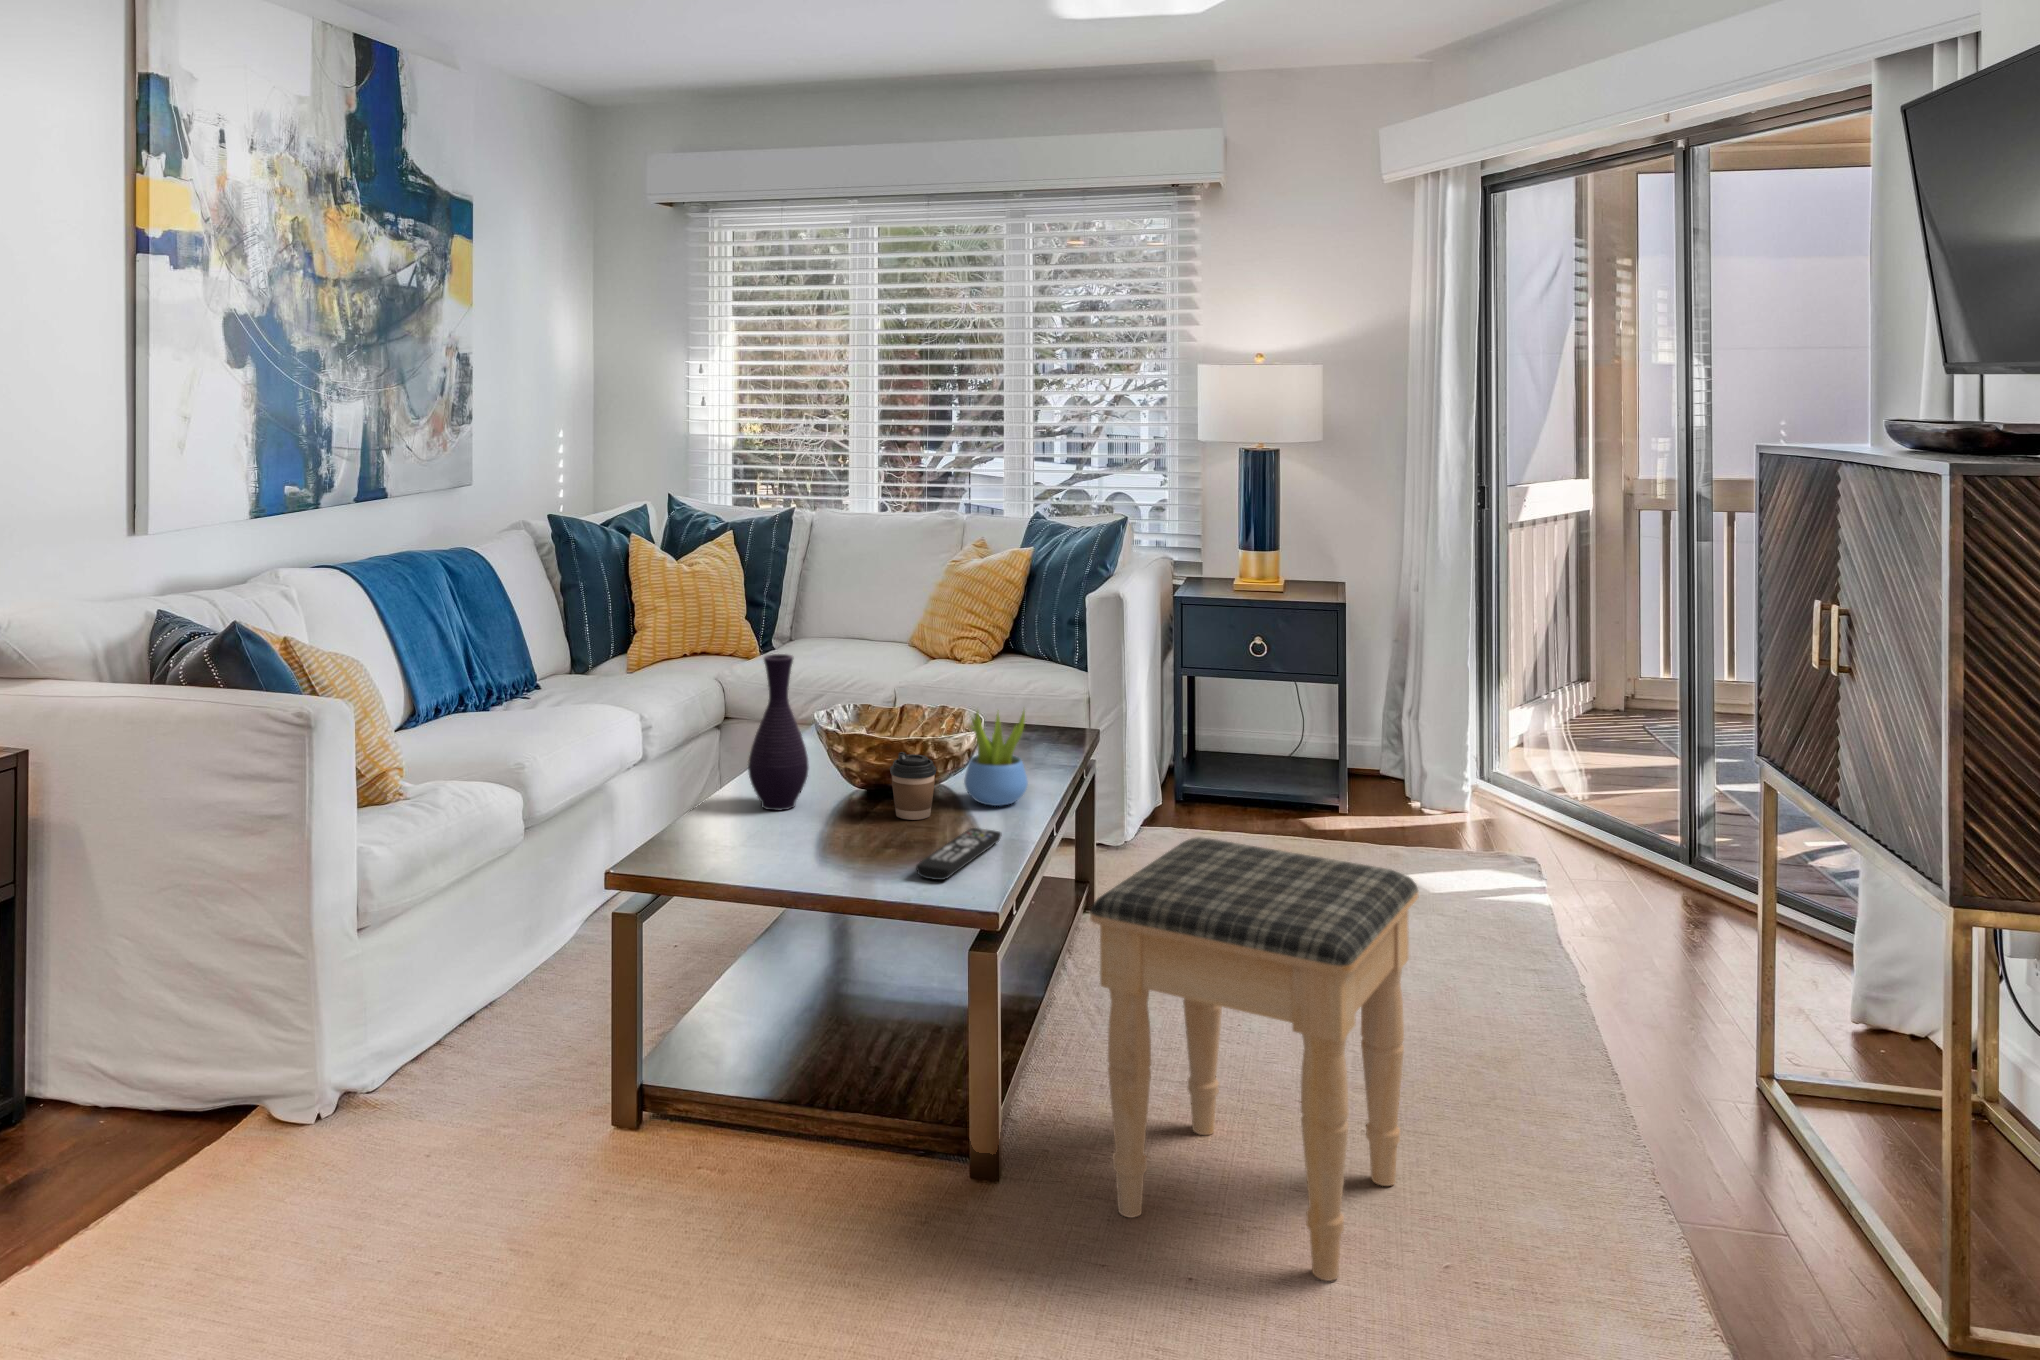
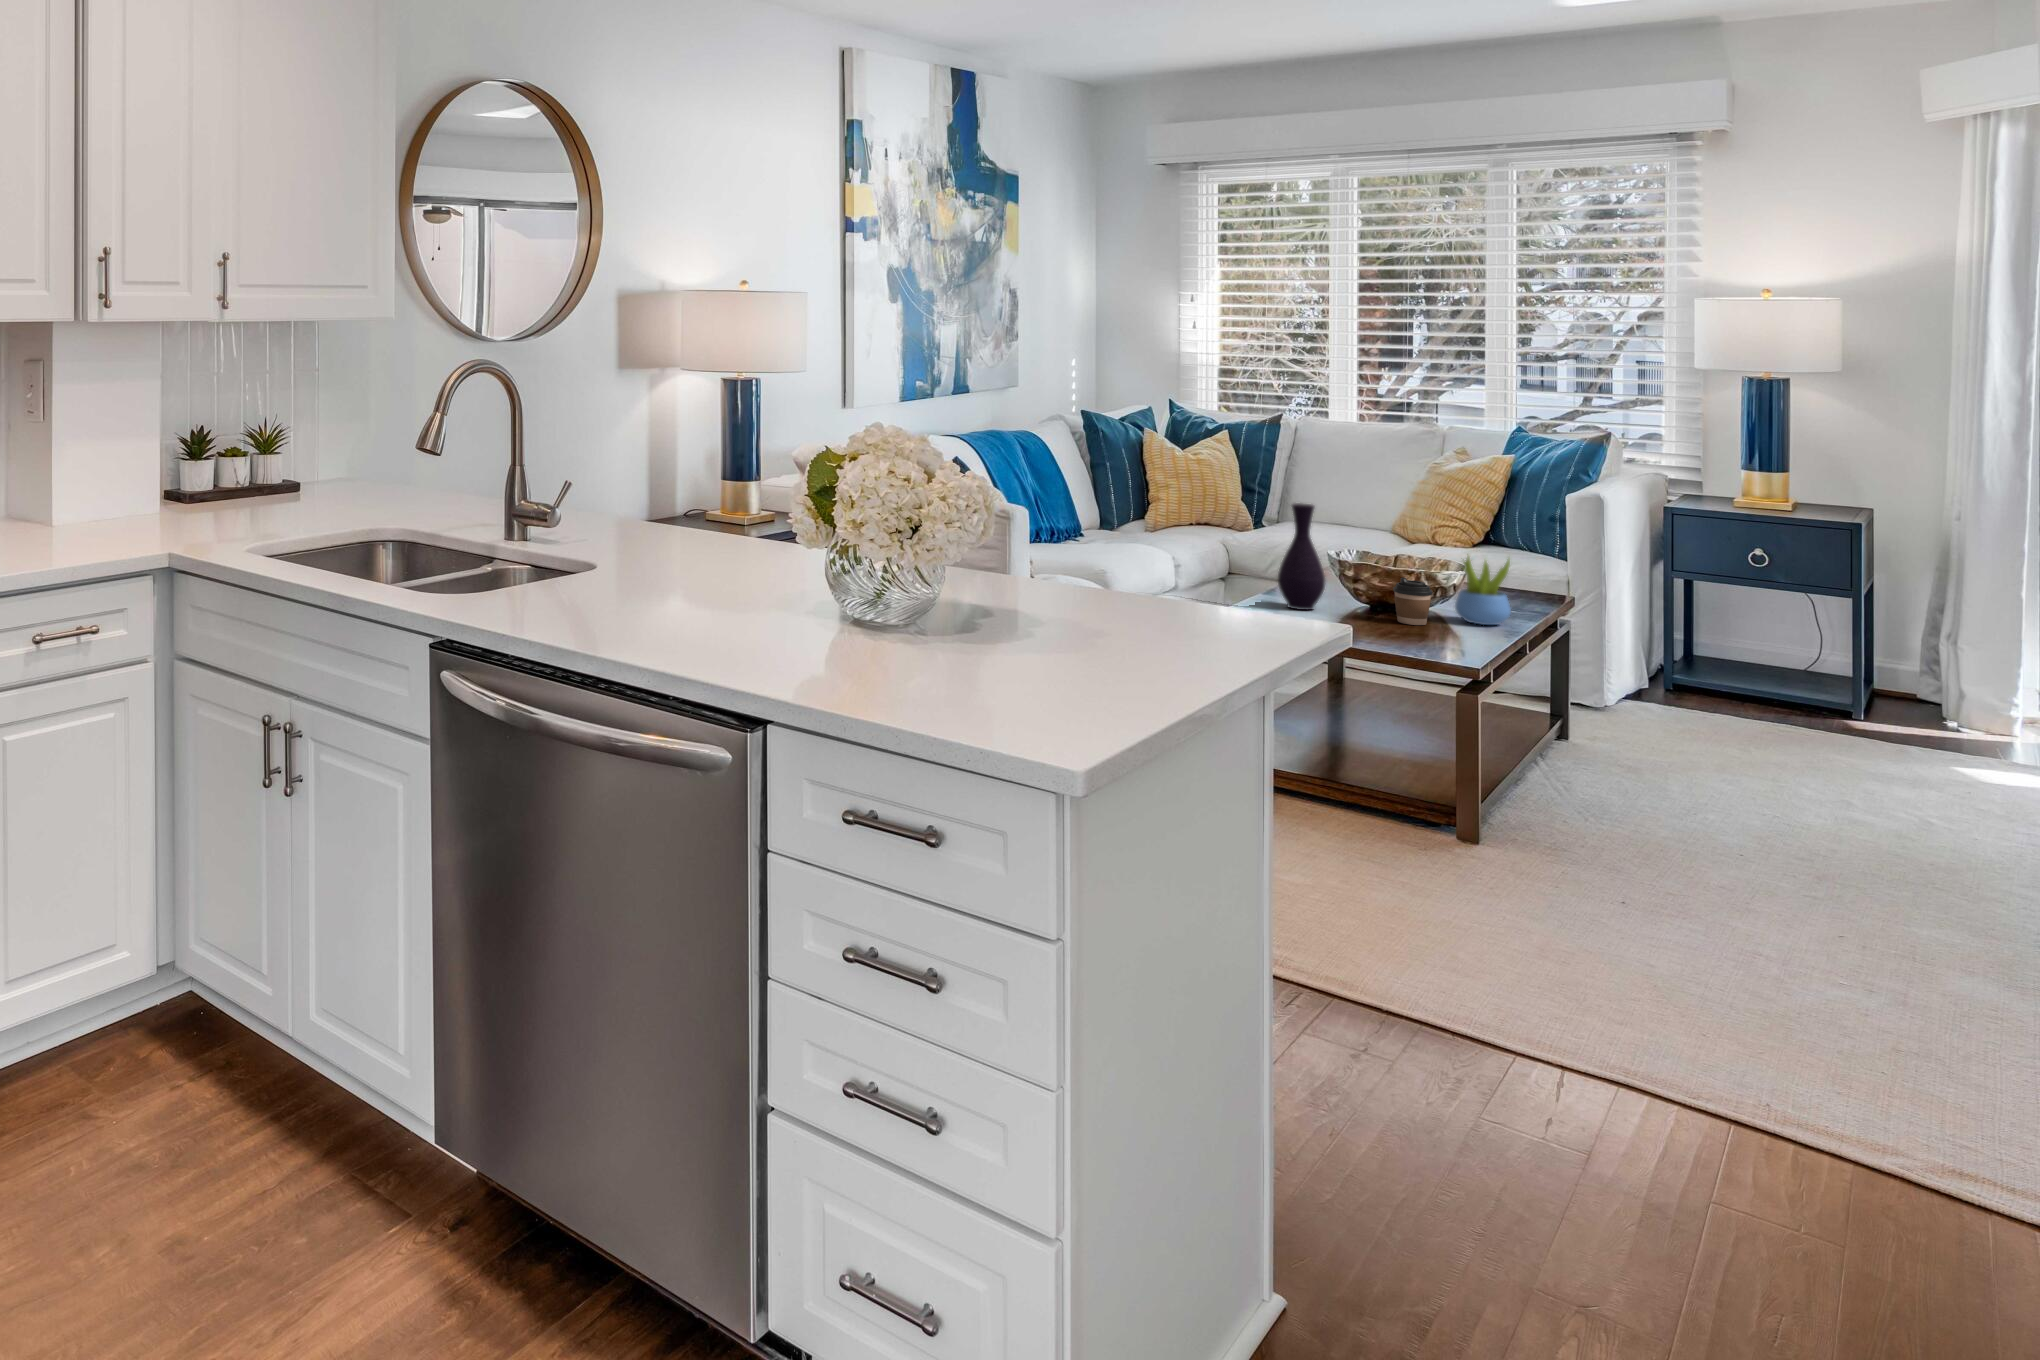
remote control: present [916,828,1001,880] -> none [1420,631,1489,654]
footstool: present [1090,837,1418,1281] -> none [1565,648,1870,937]

